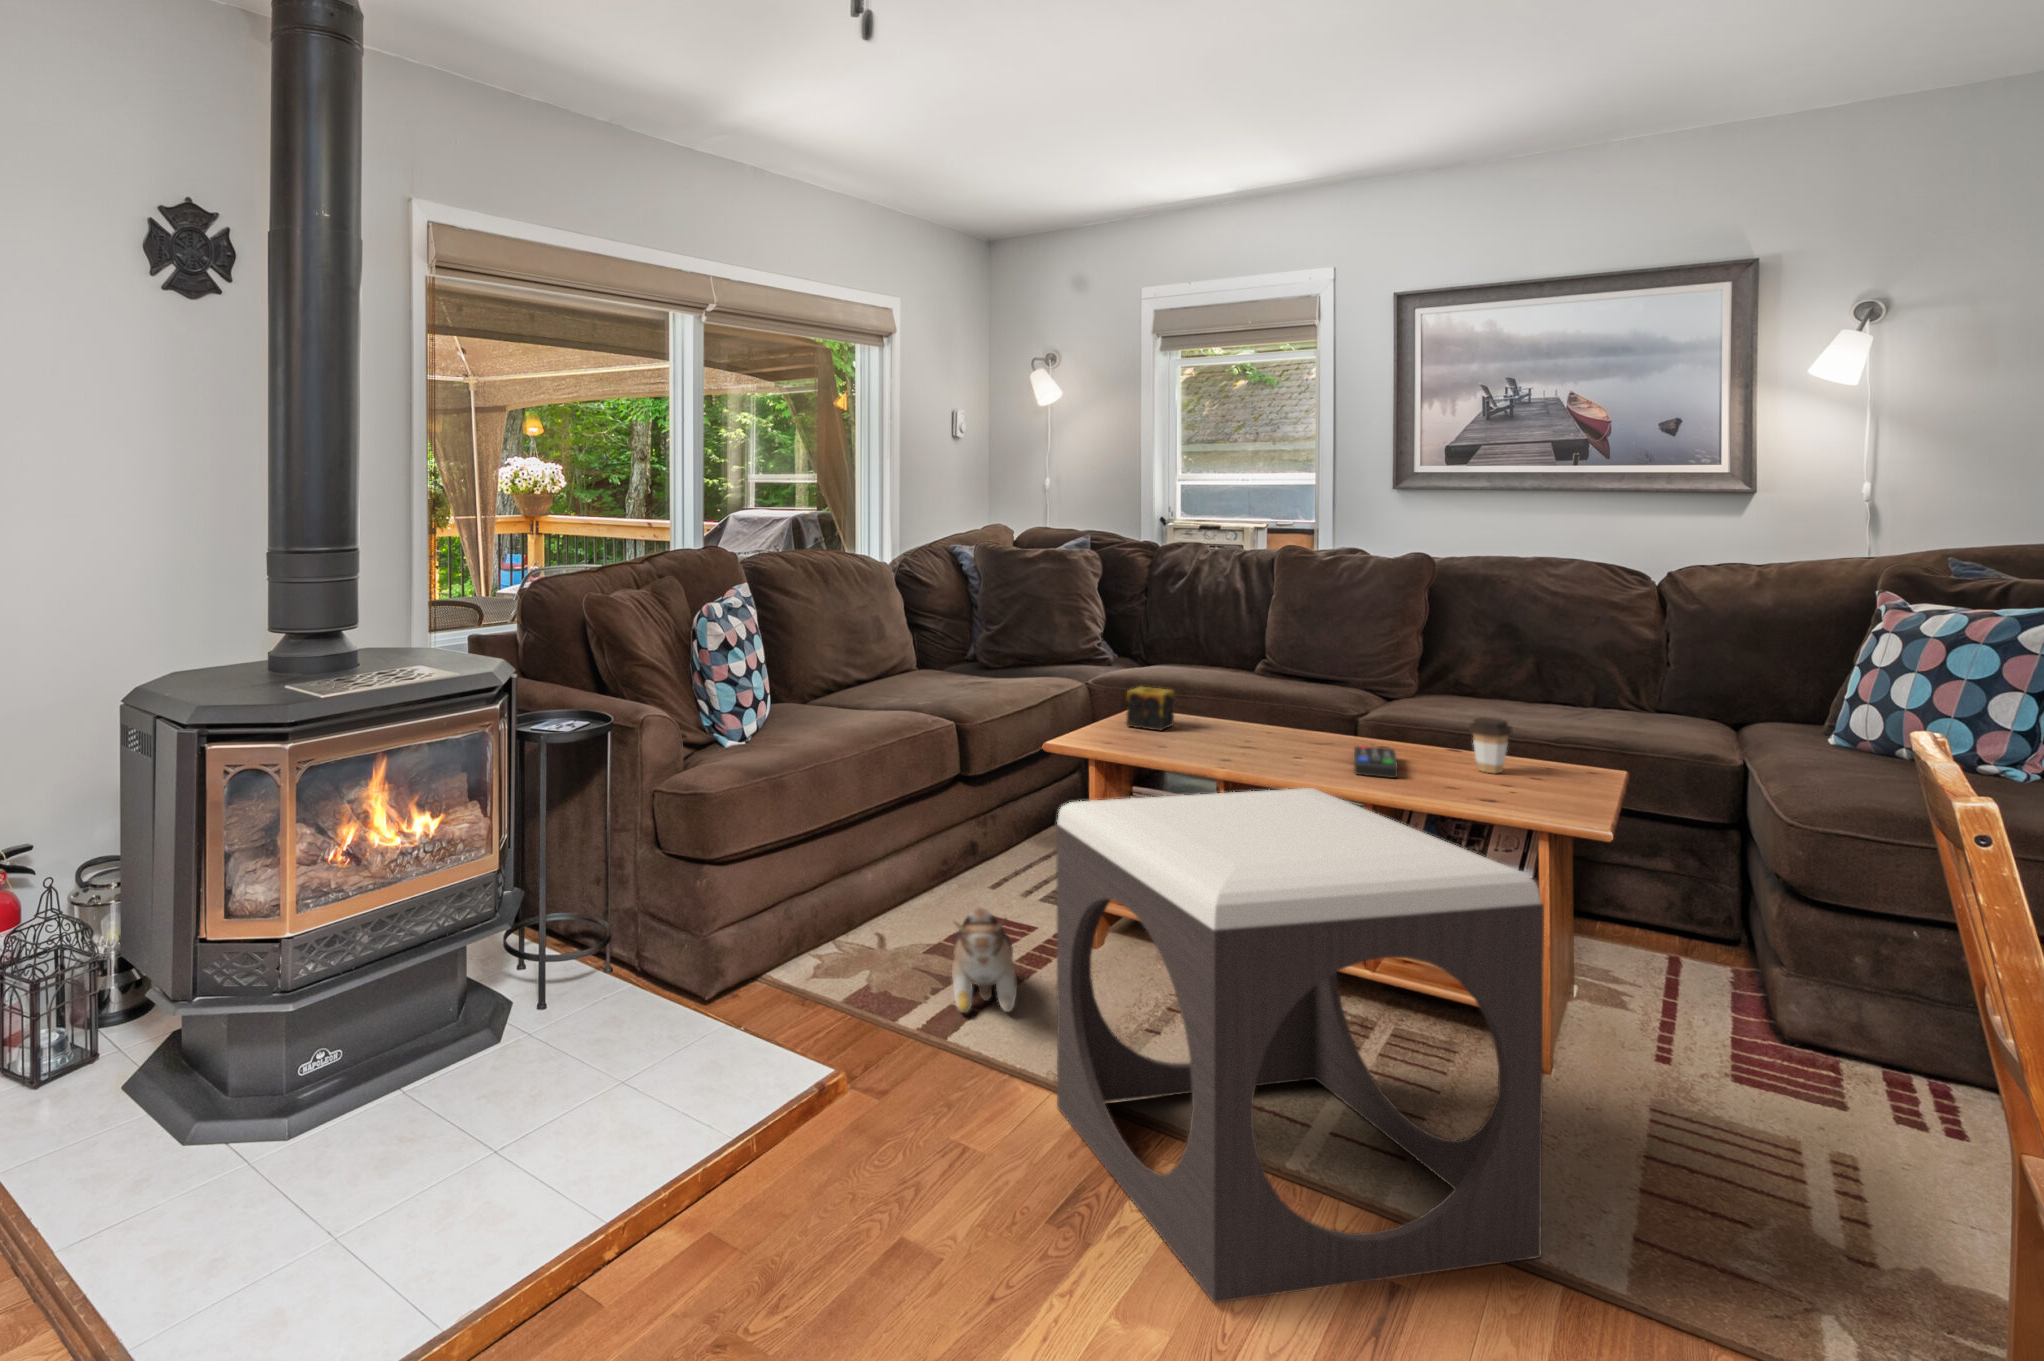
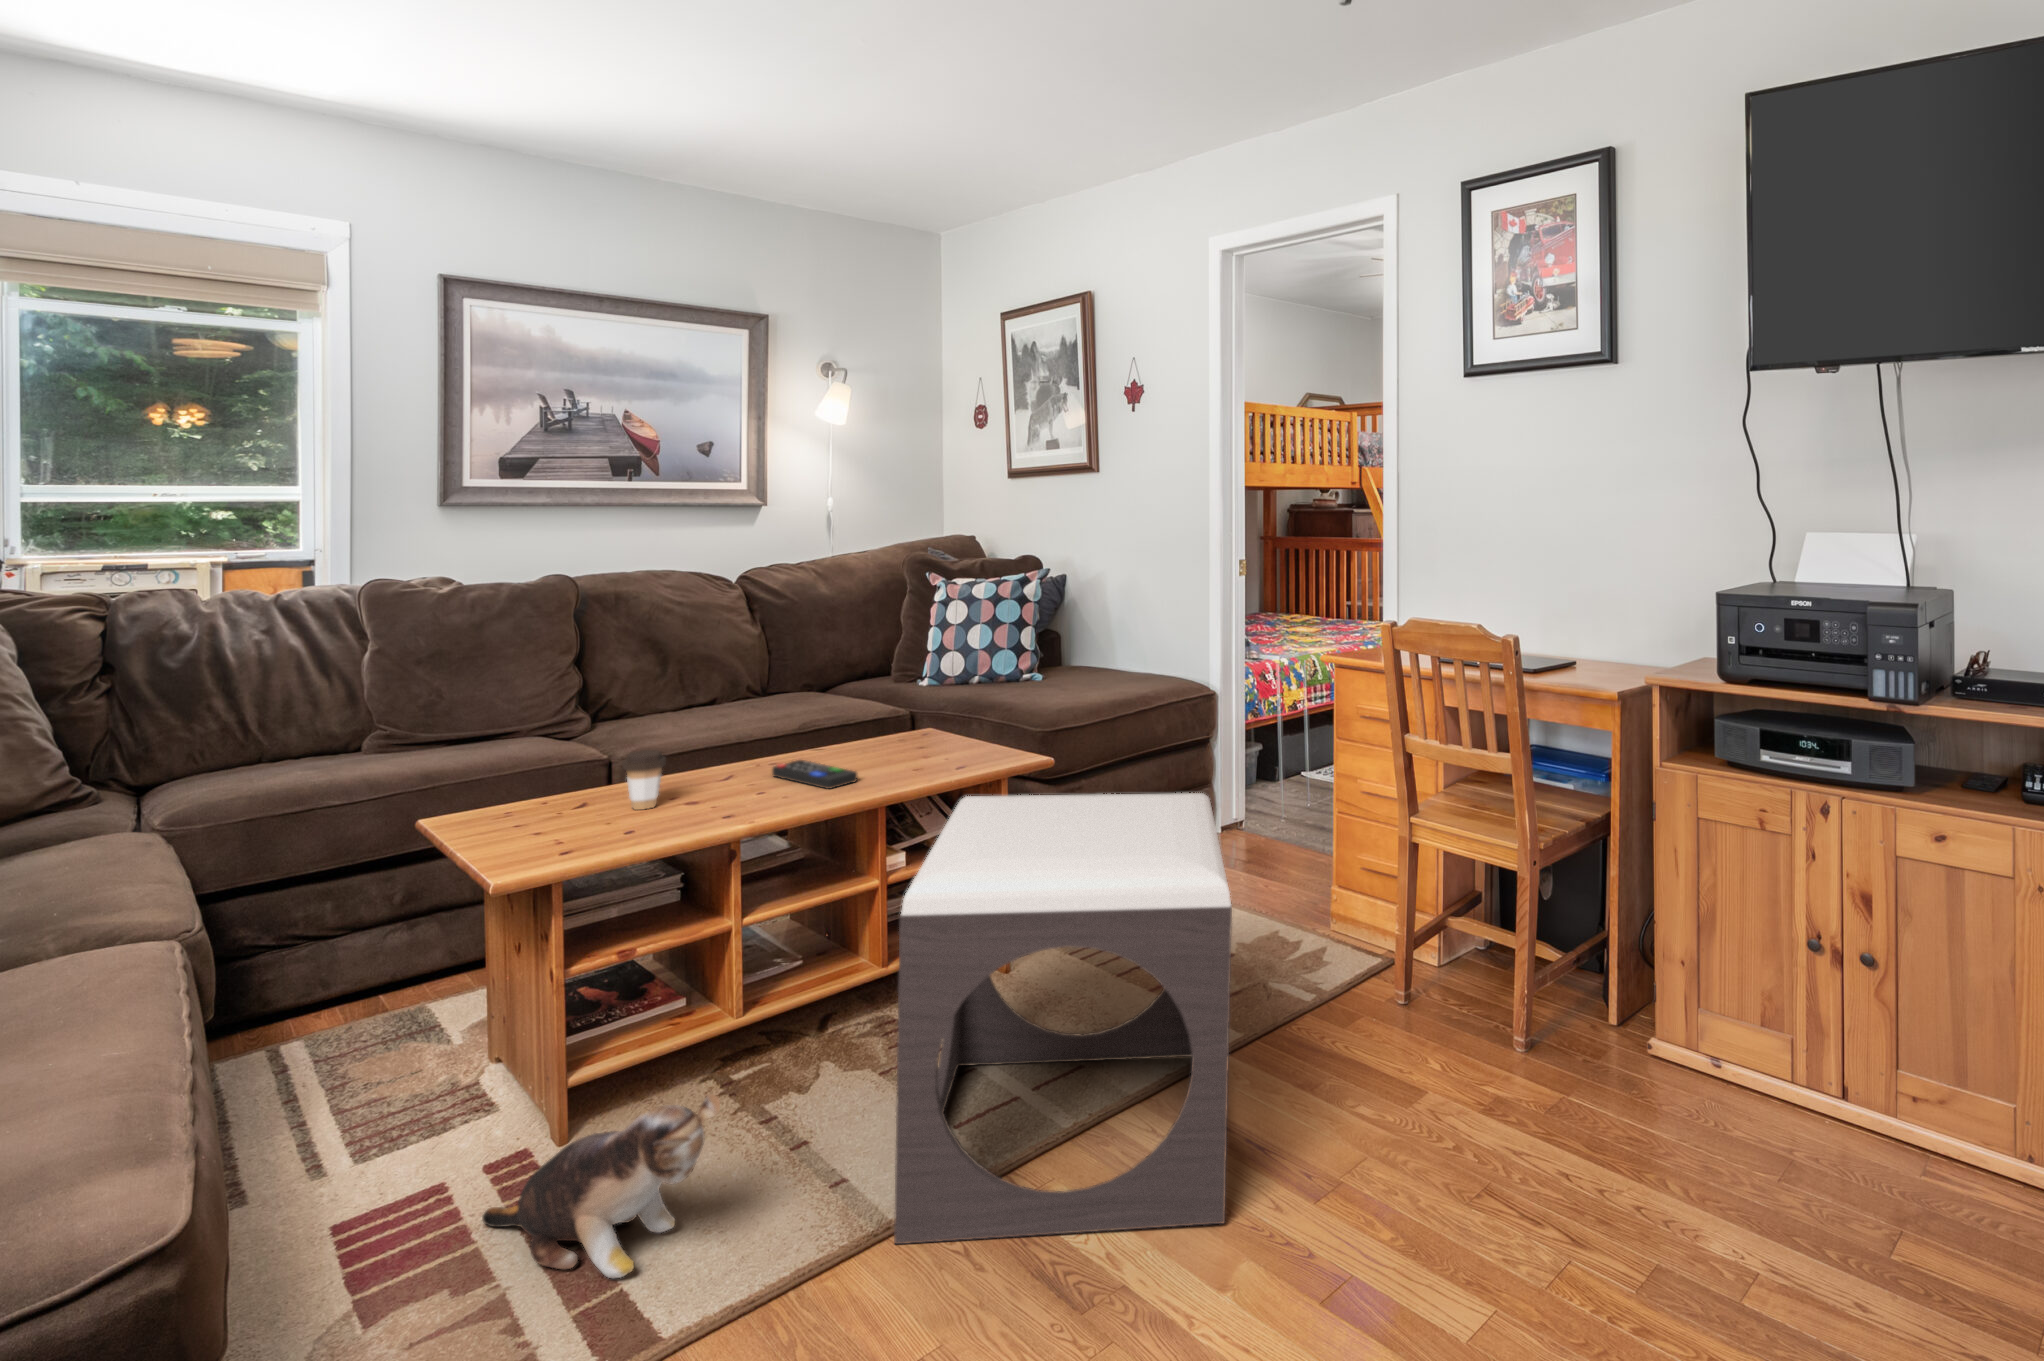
candle: present [1126,687,1174,731] -> none [492,763,559,825]
coffee cup: present [1469,717,1512,773] -> present [622,750,666,810]

